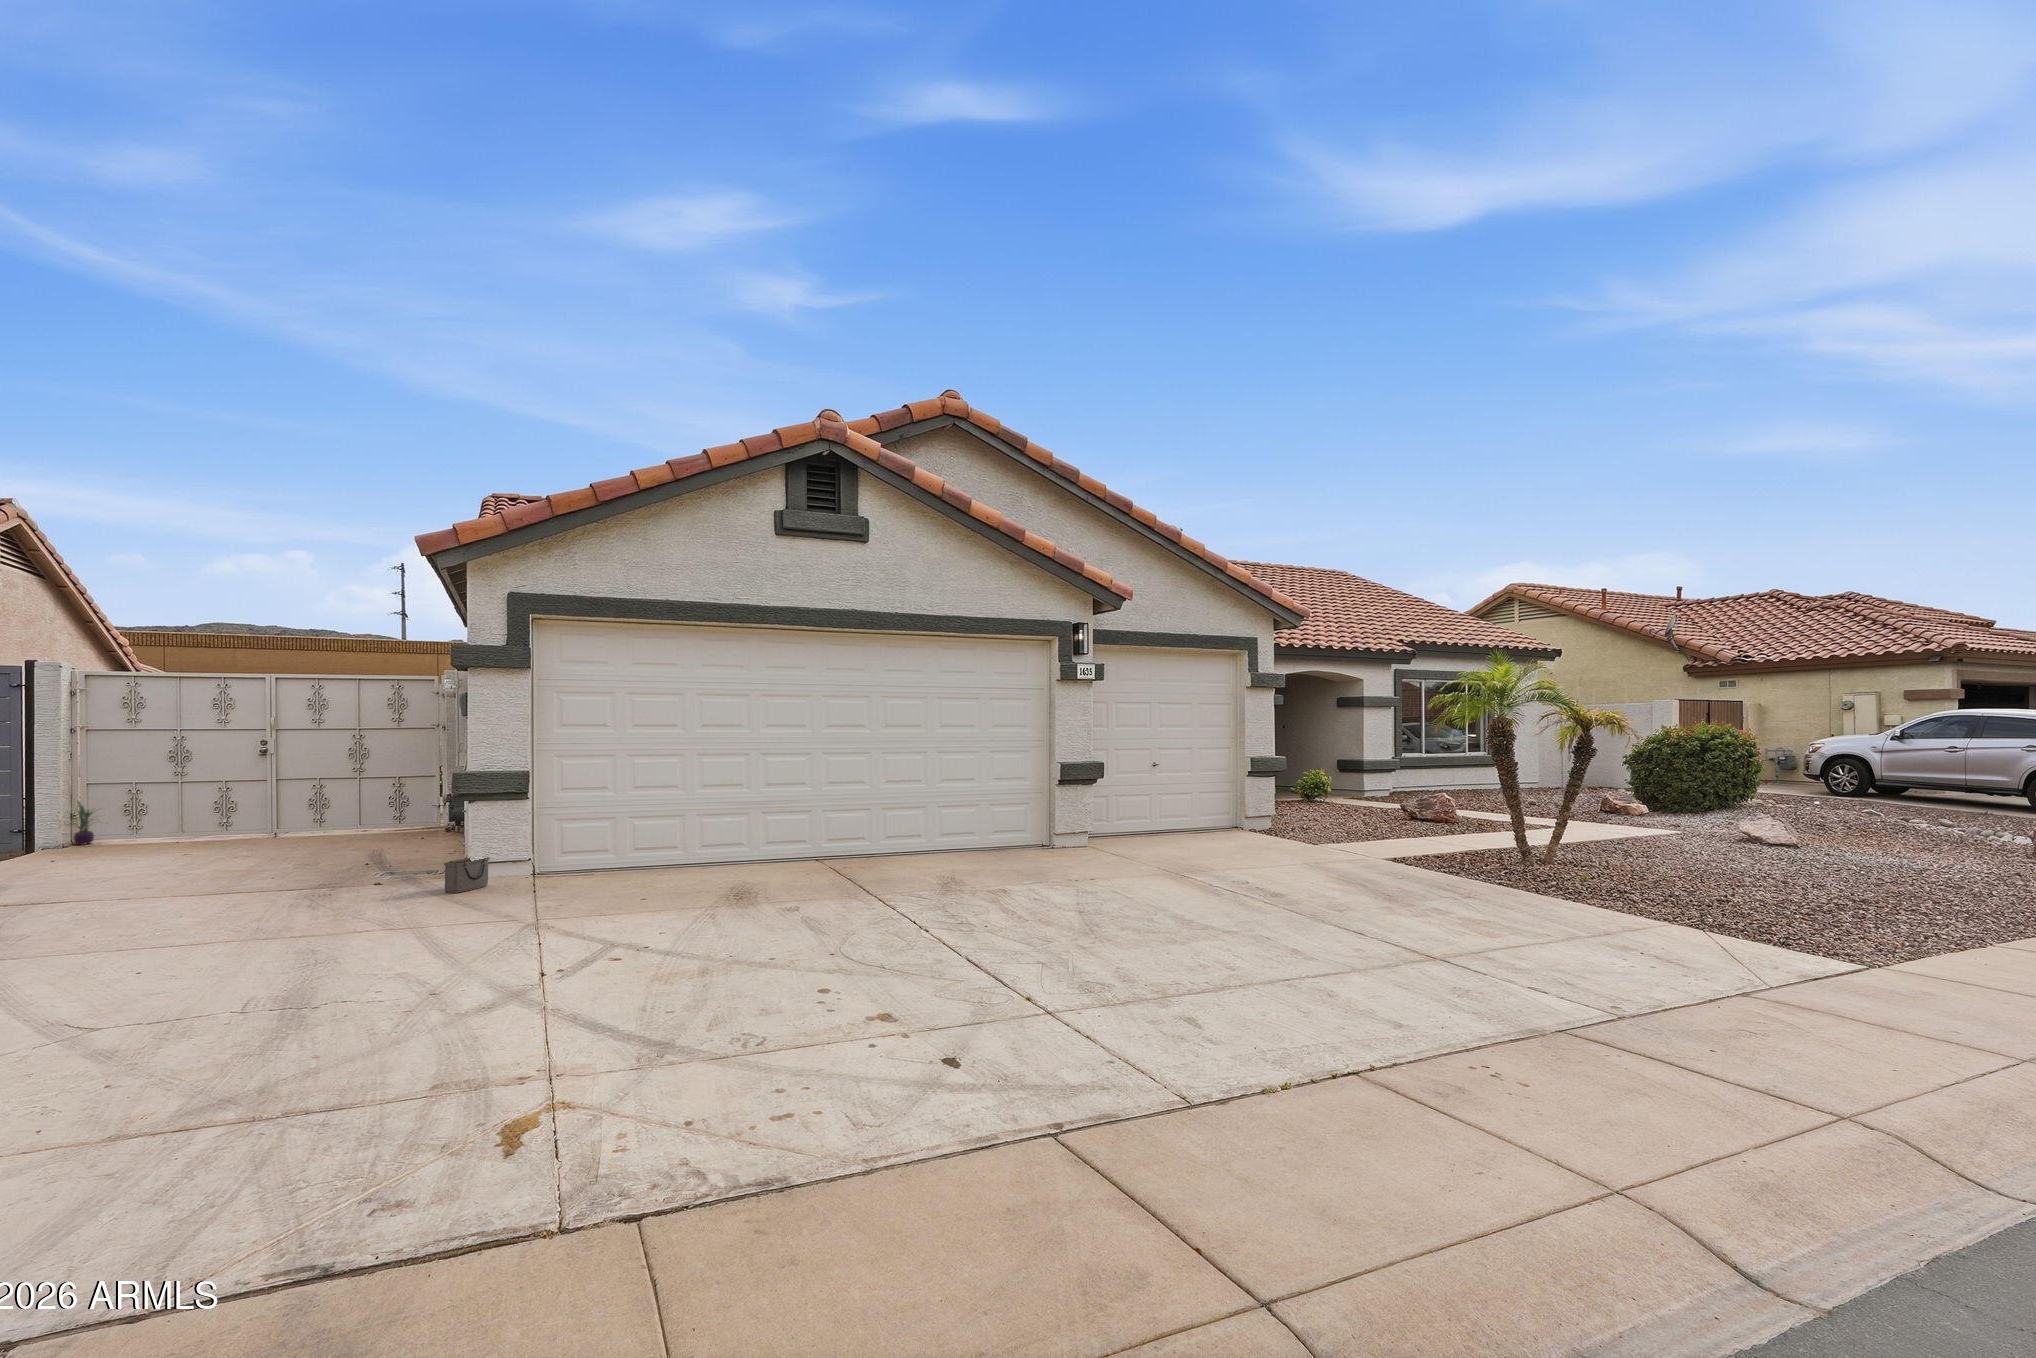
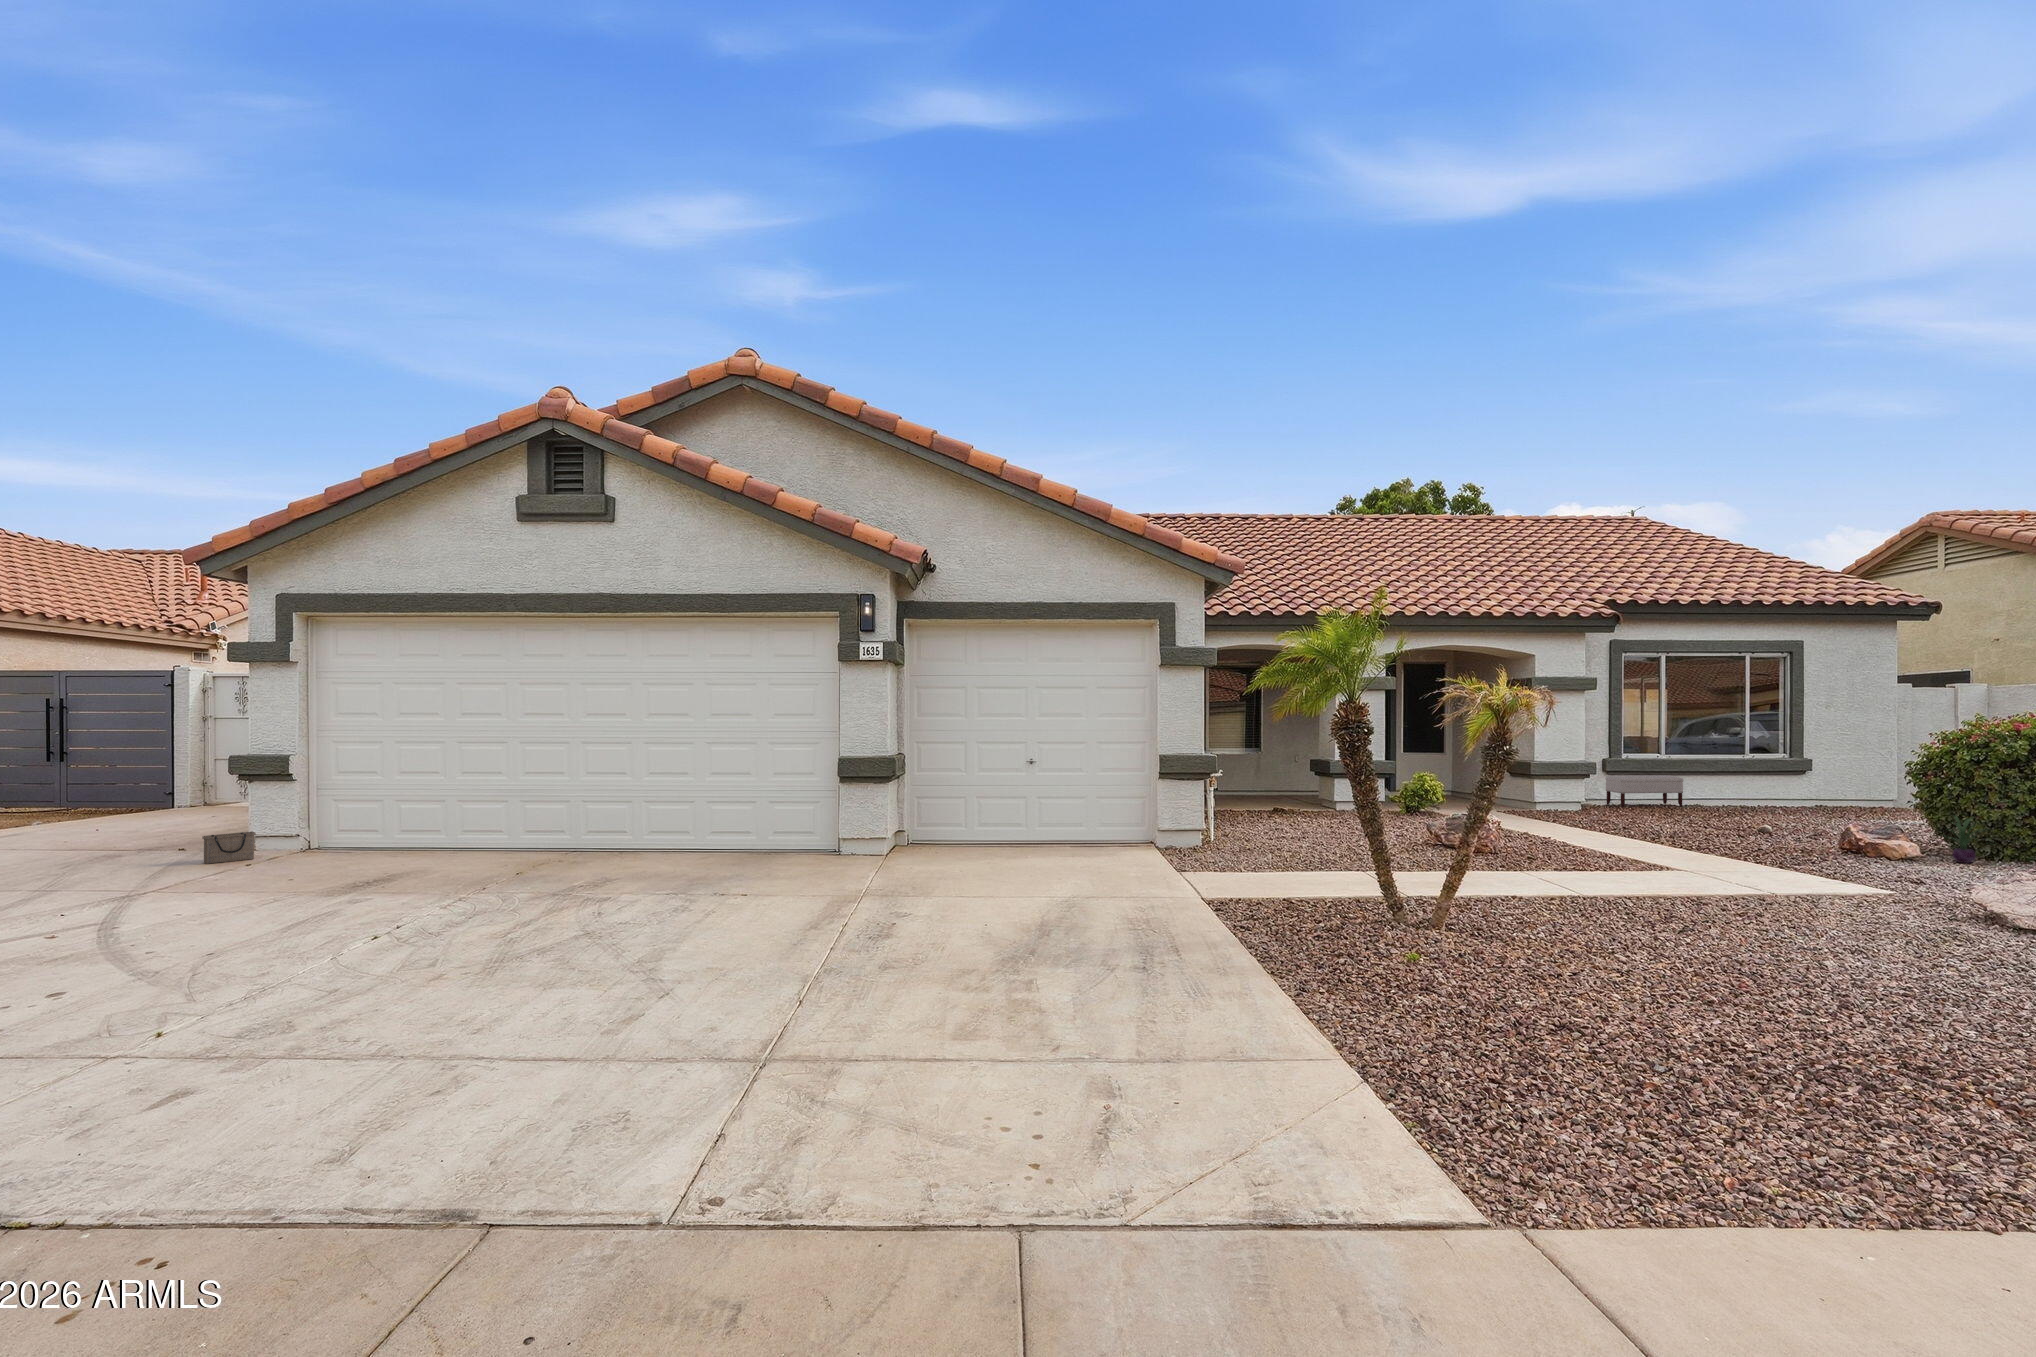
bench: none [1409,767,1455,791] -> present [1605,775,1683,807]
decorative plant: present [73,801,100,845] -> present [1948,816,1976,863]

